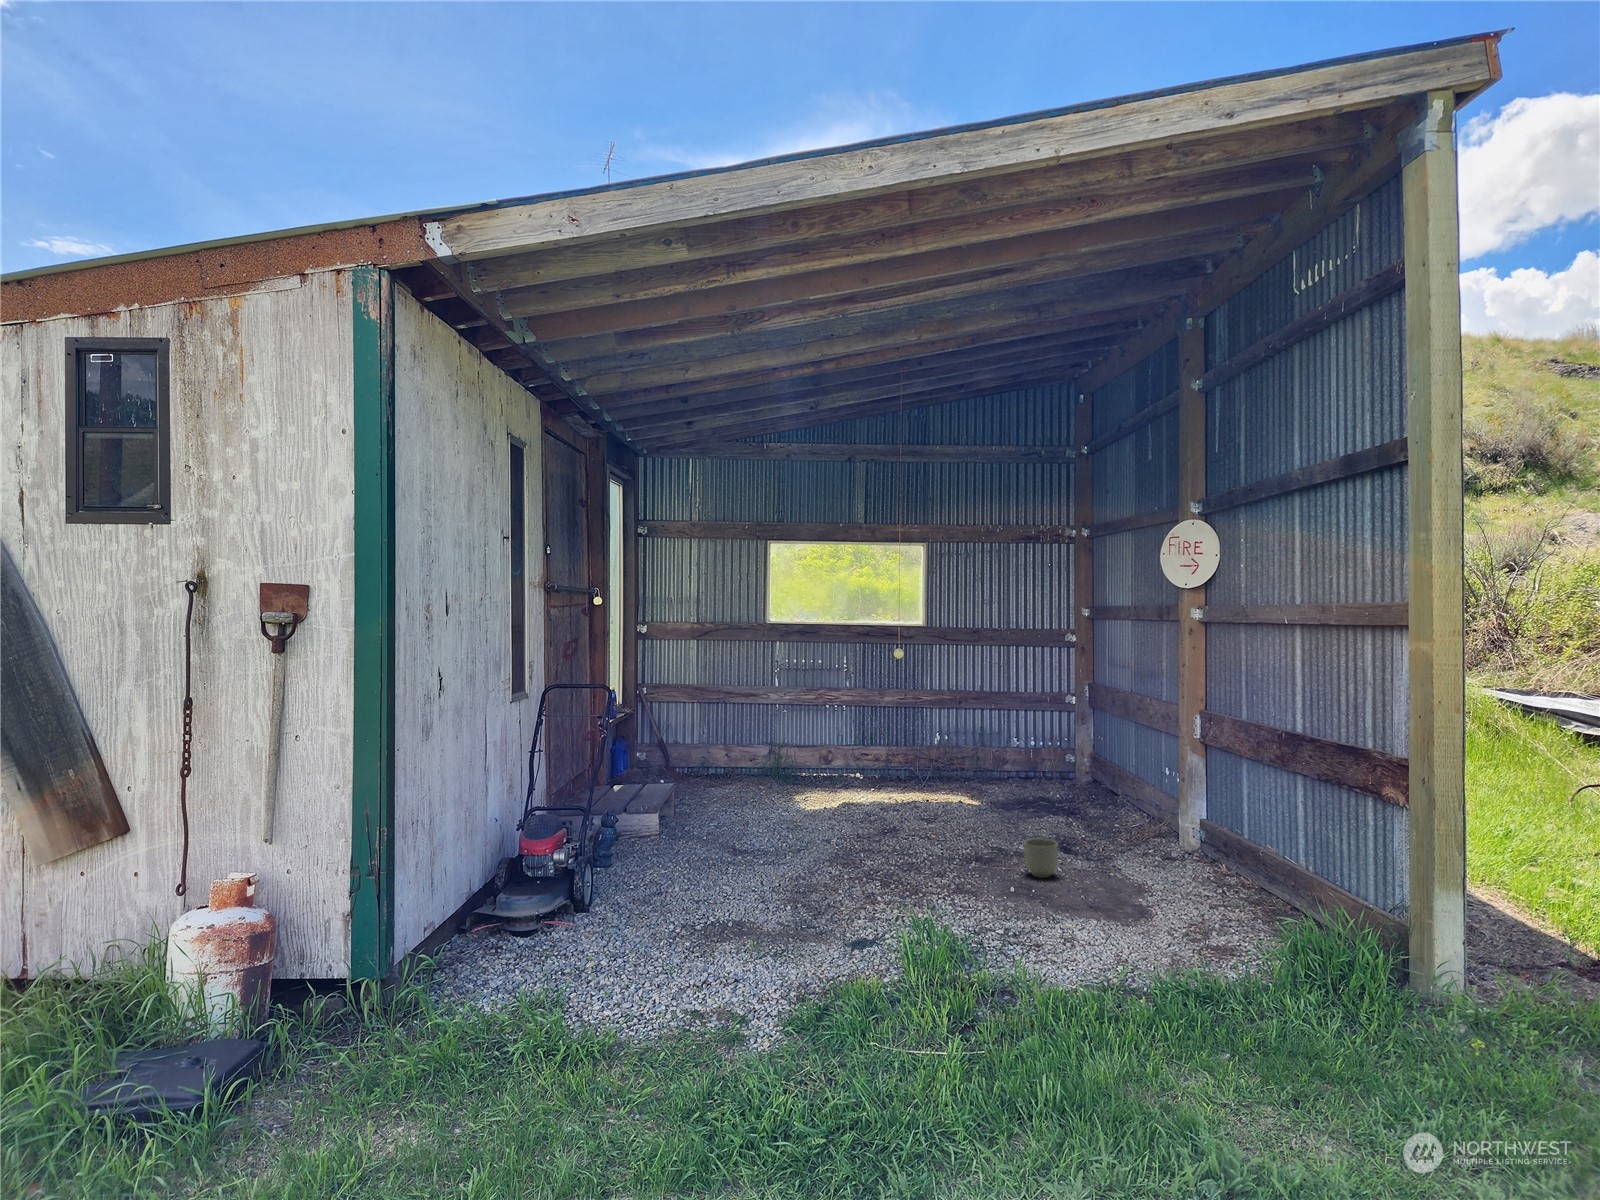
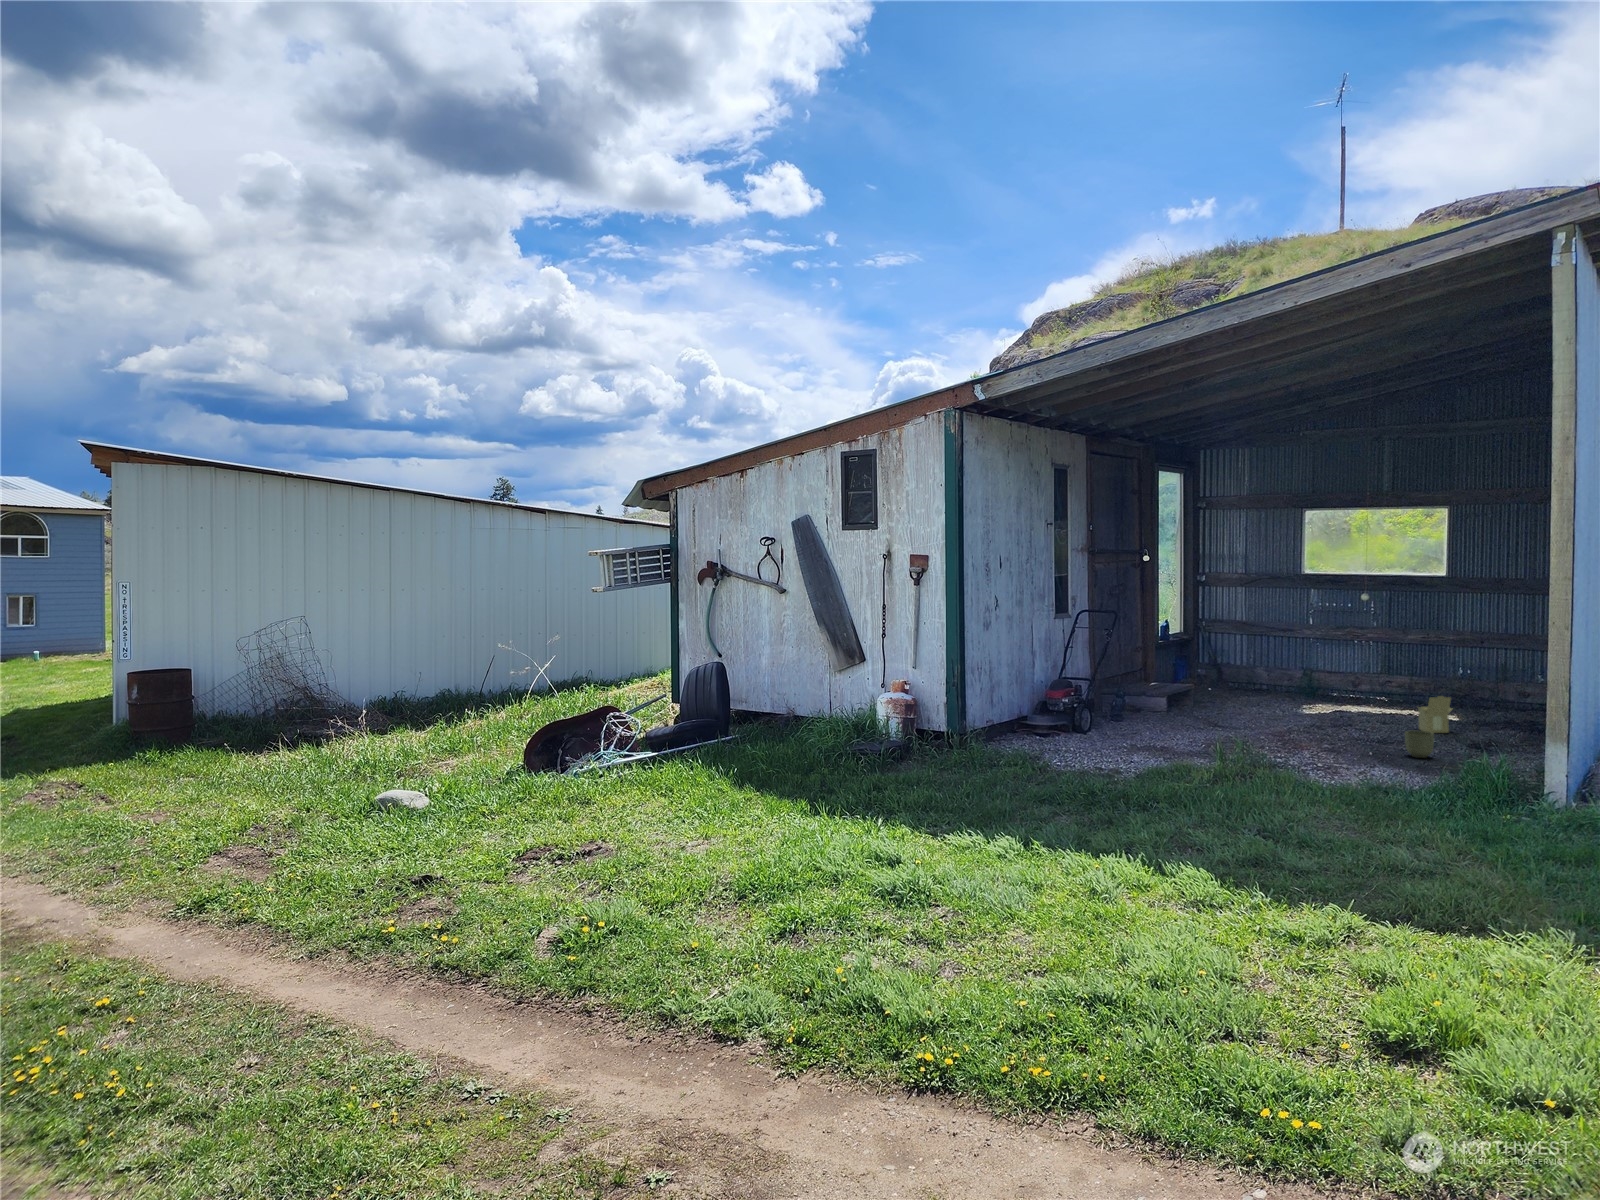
cardboard box: none [963,780,1004,828] -> present [1418,696,1452,733]

